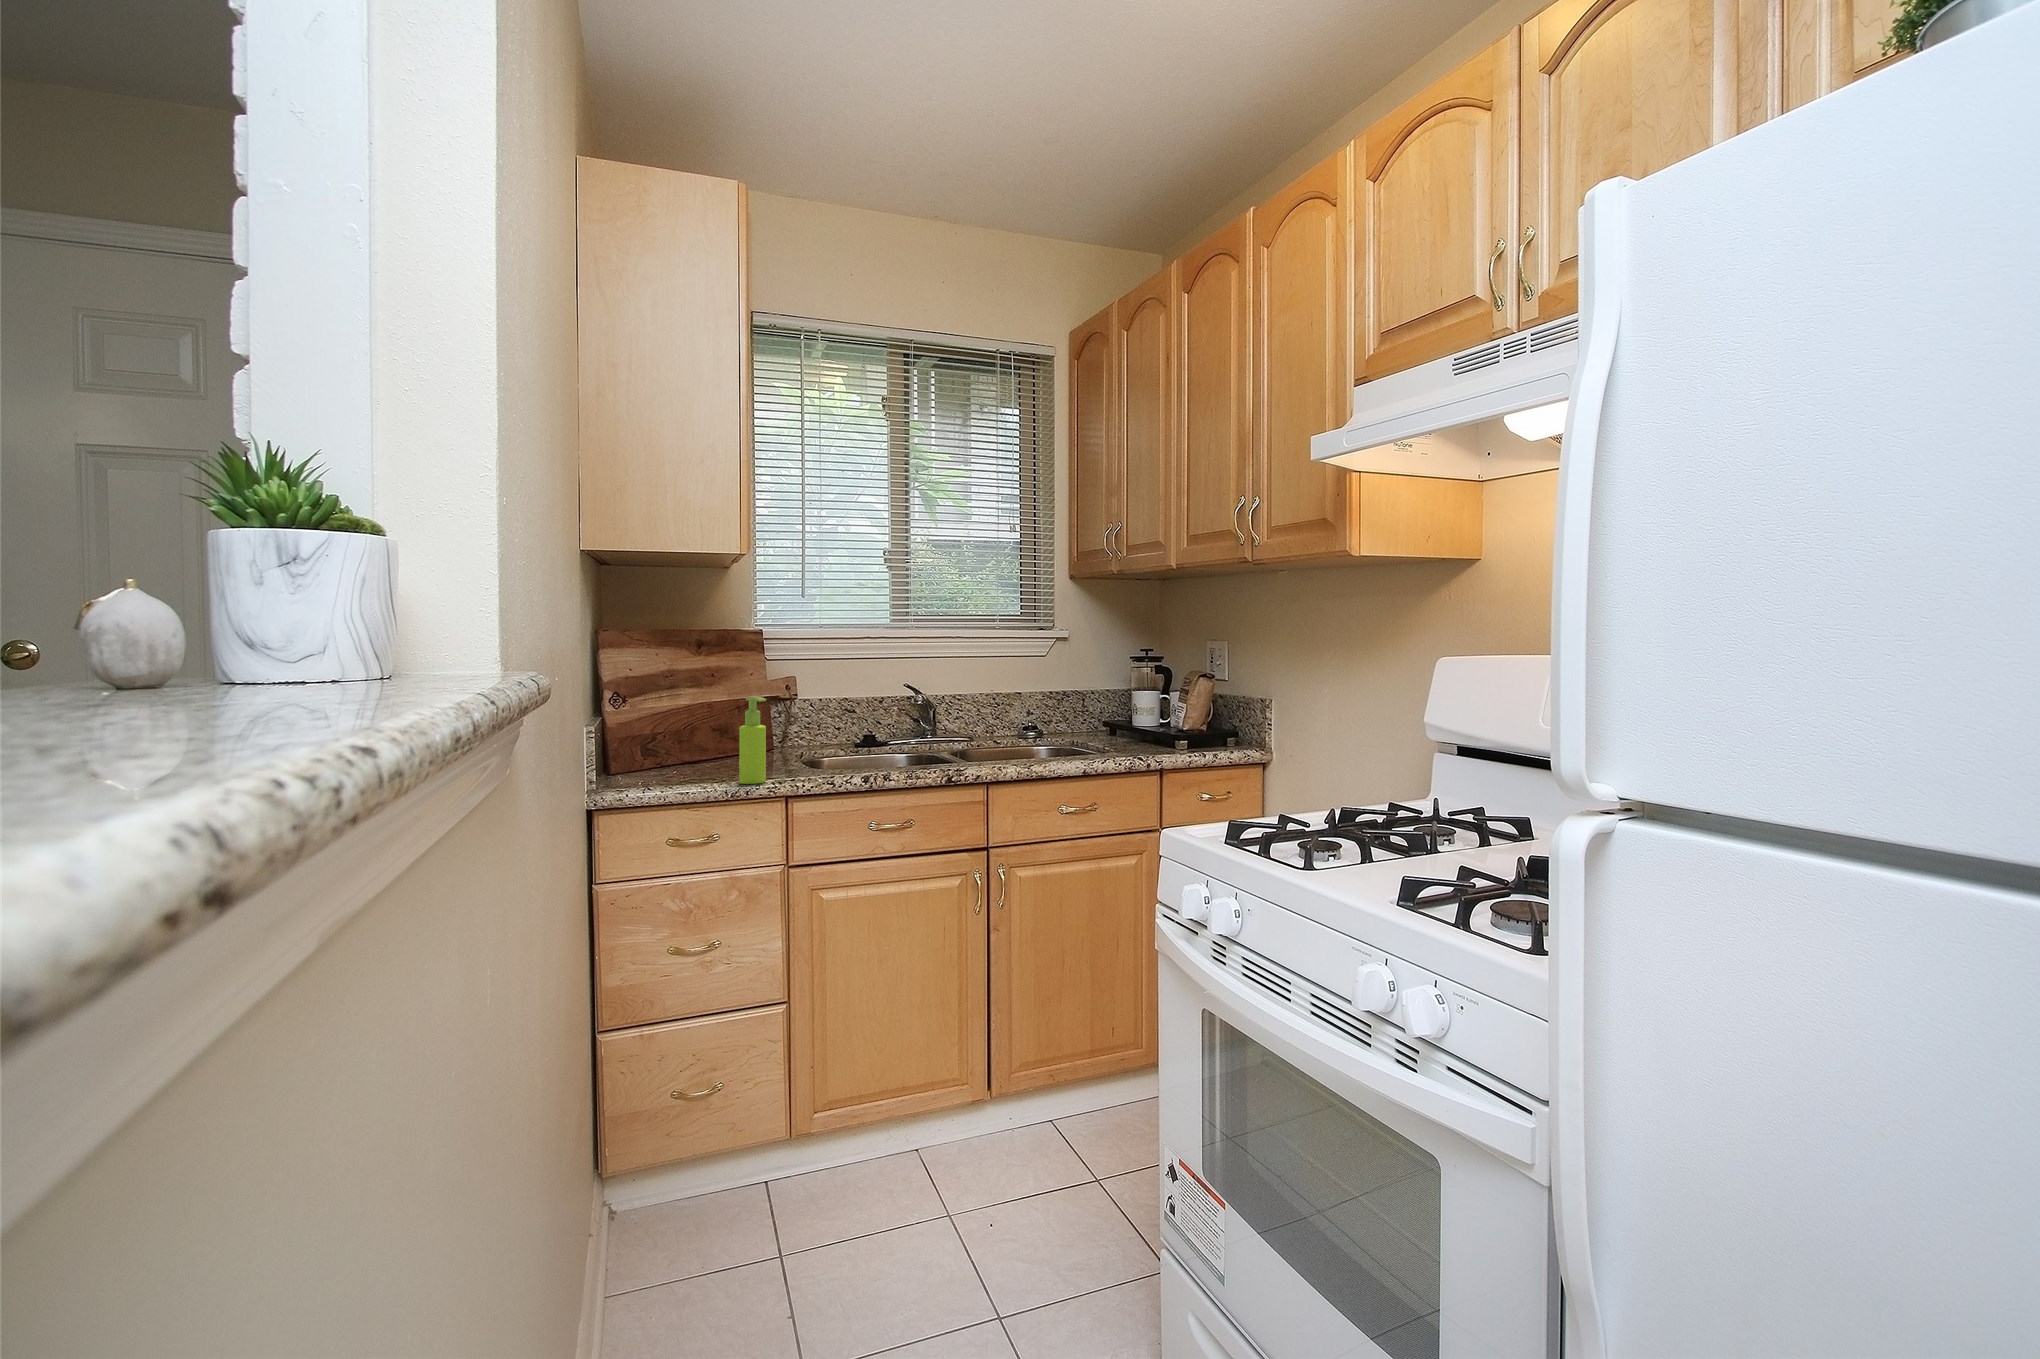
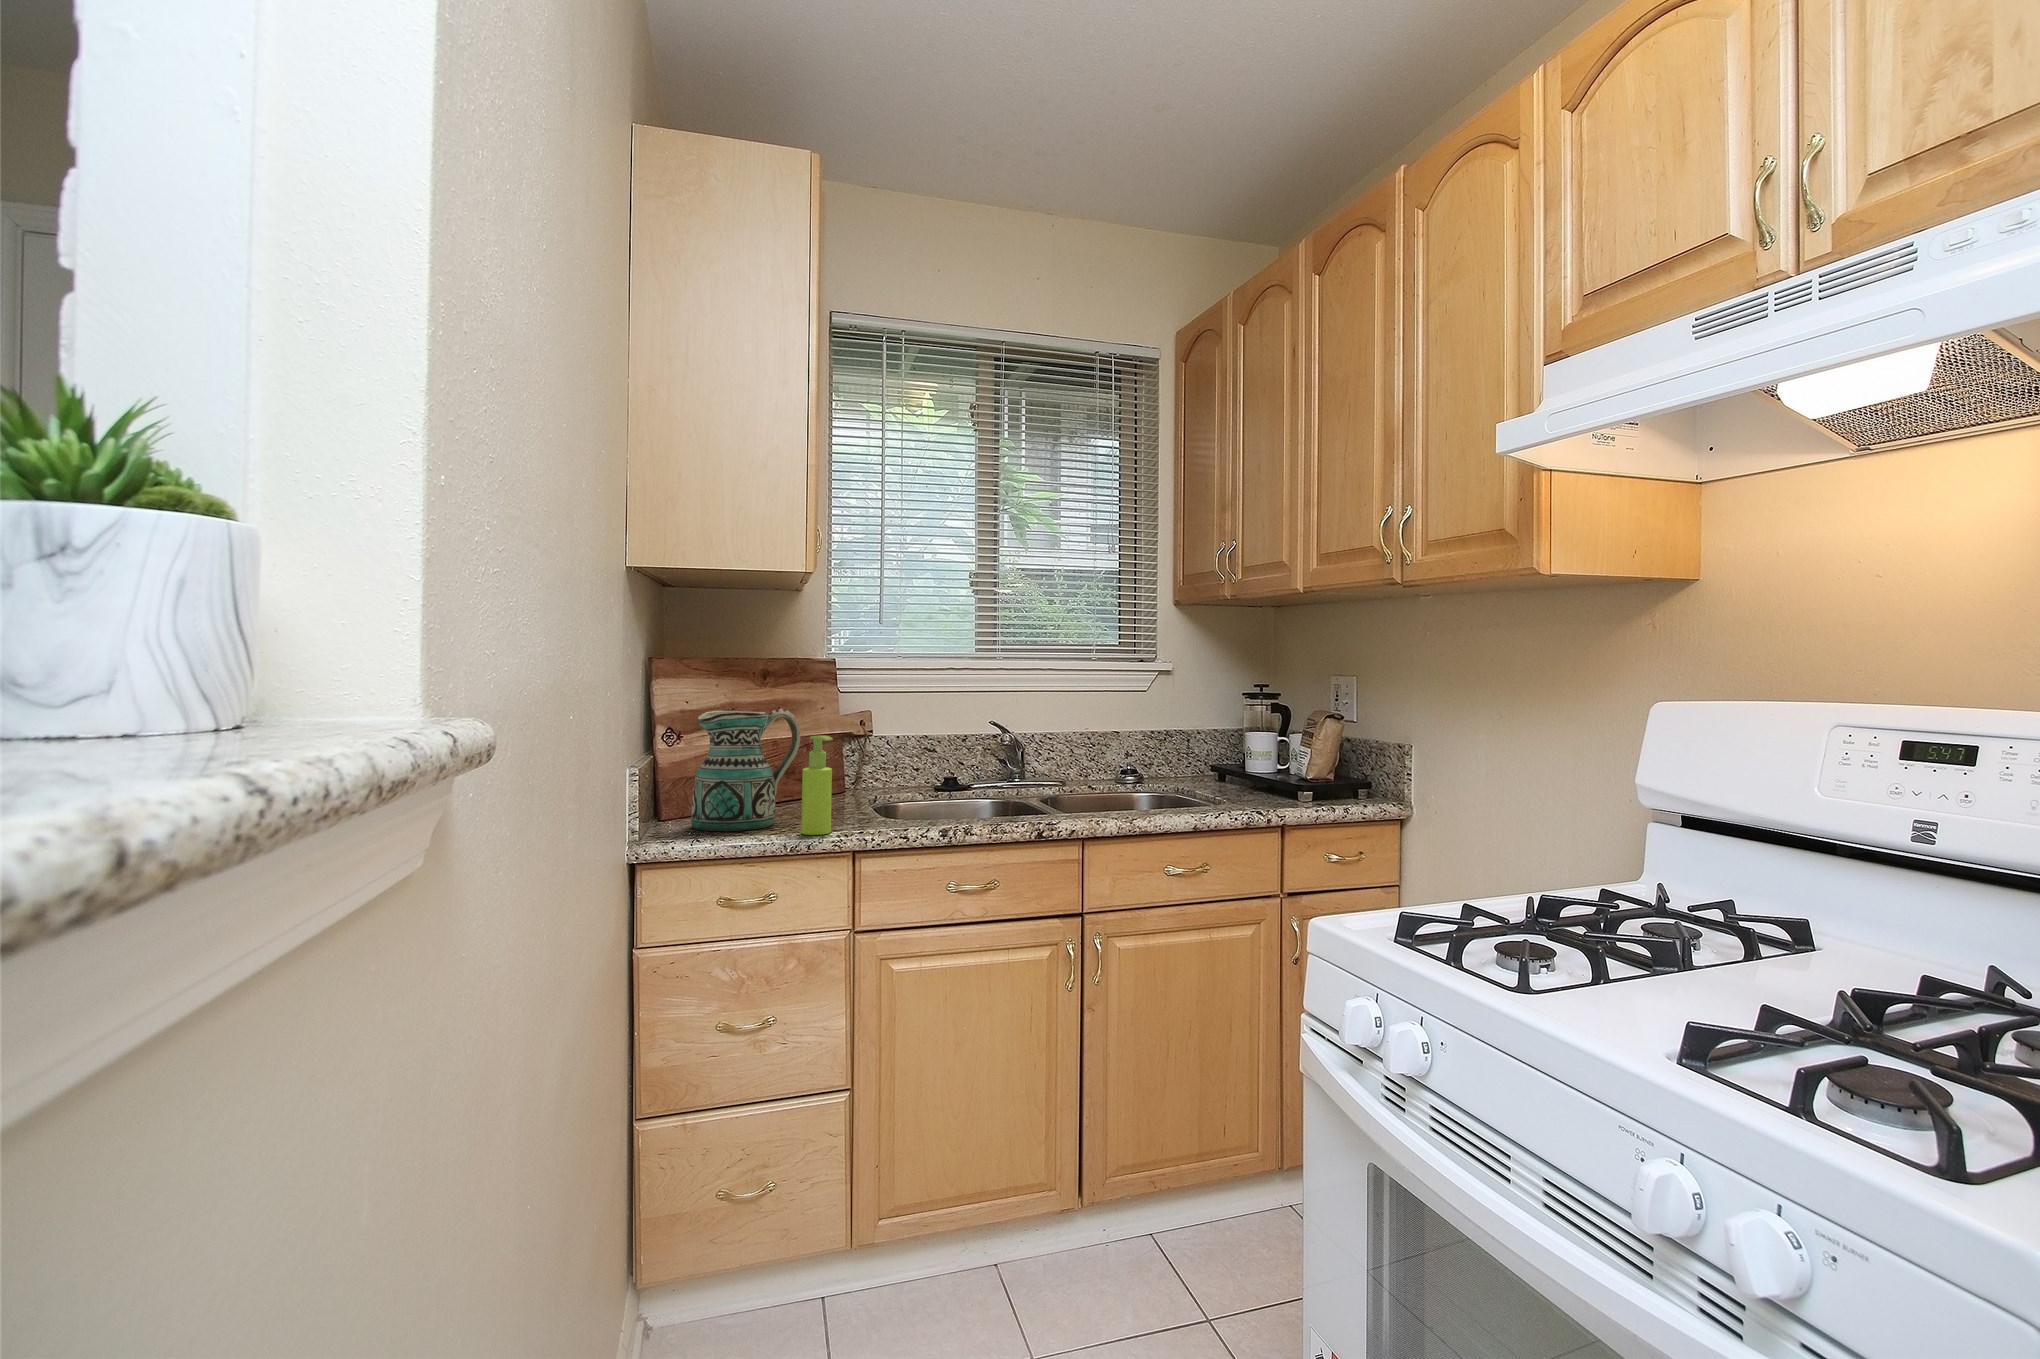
ceramic pitcher: none [637,675,734,783] -> present [691,709,800,831]

